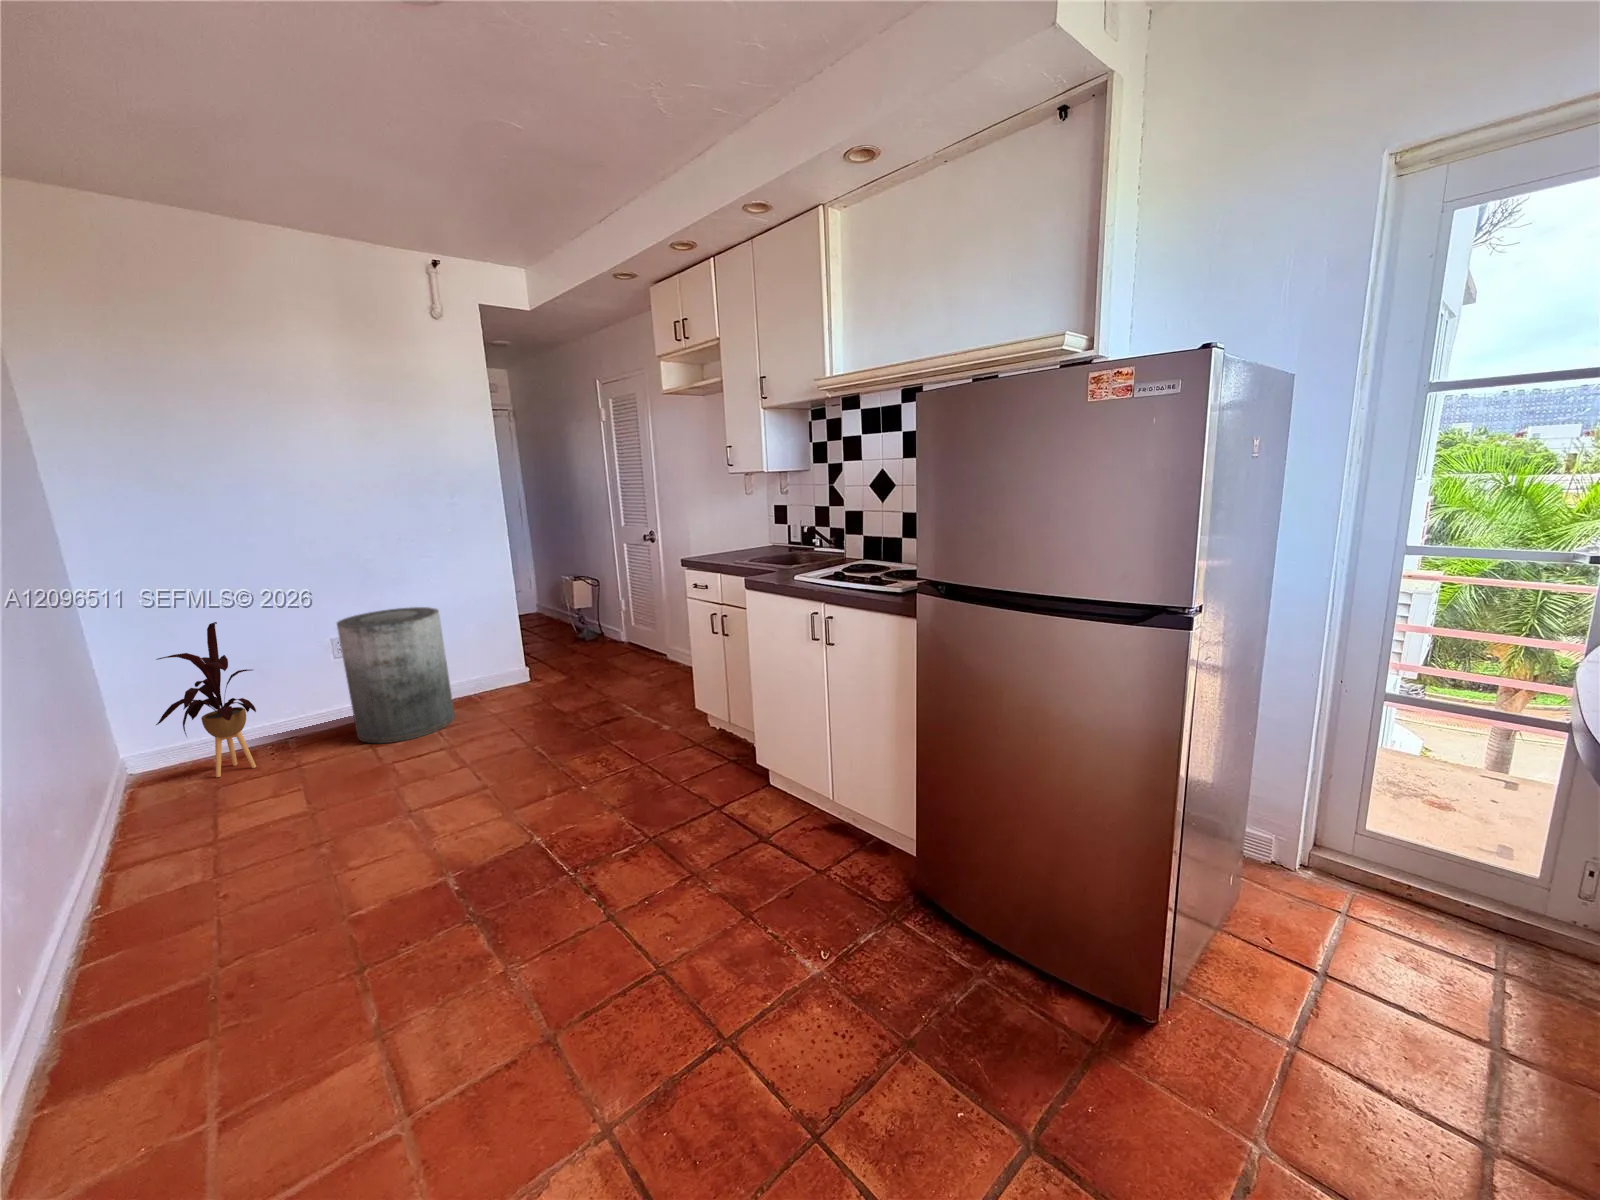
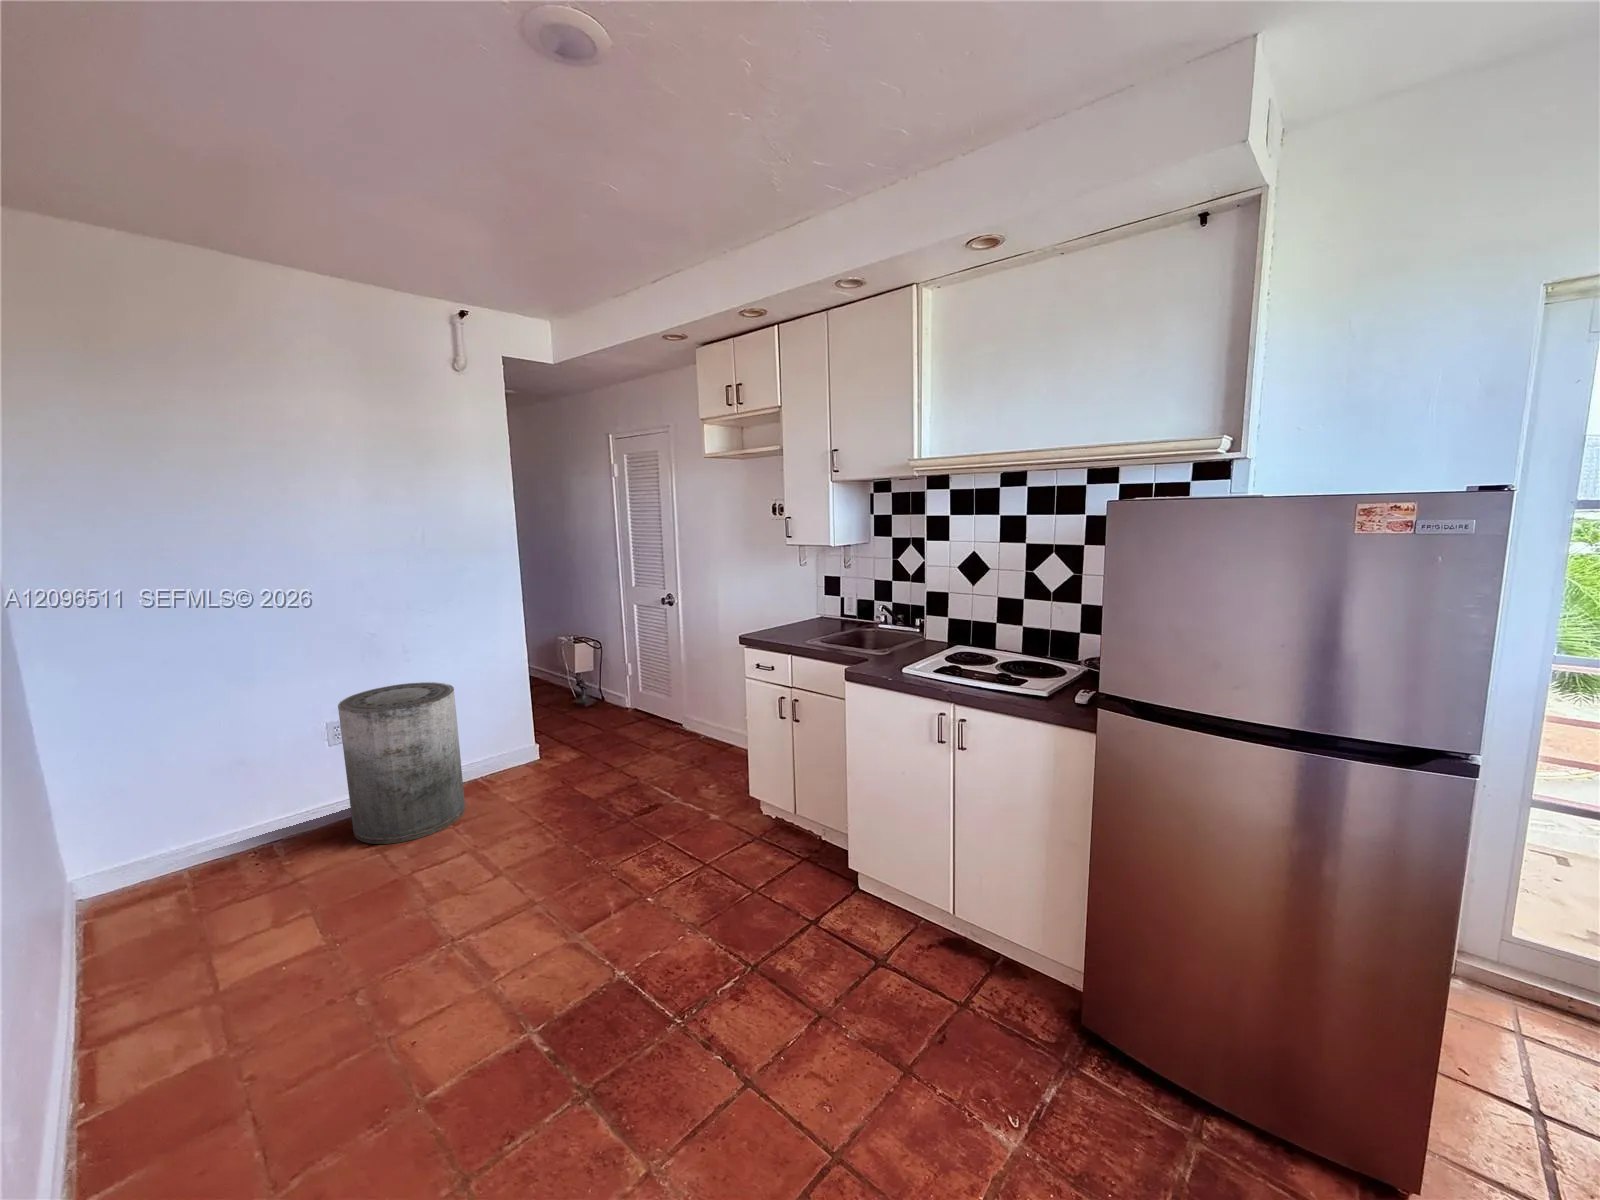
house plant: present [156,622,256,777] -> none [120,713,244,898]

